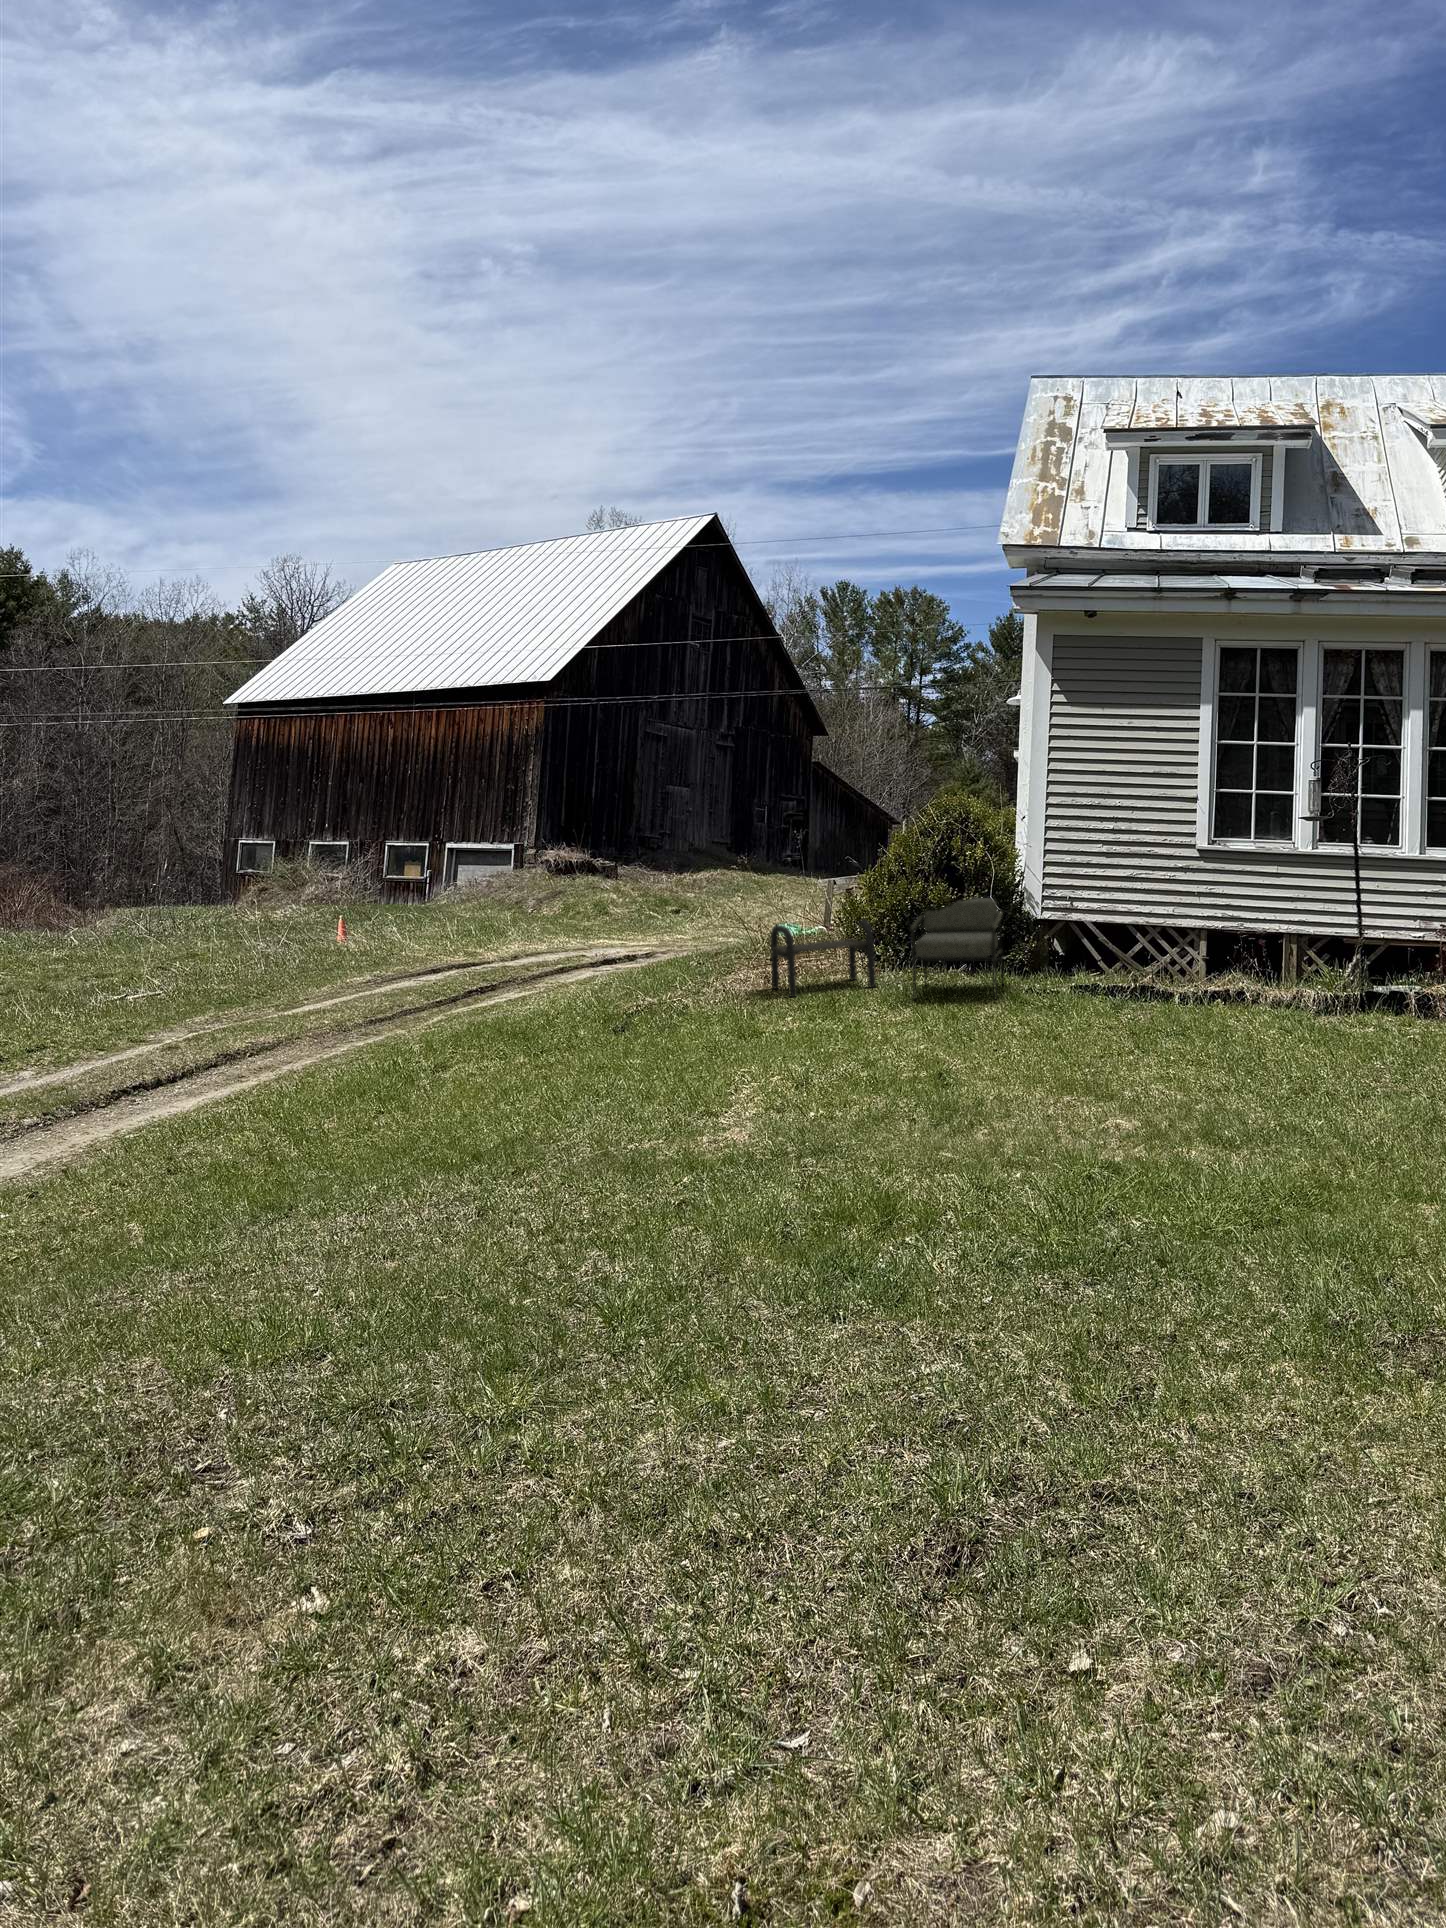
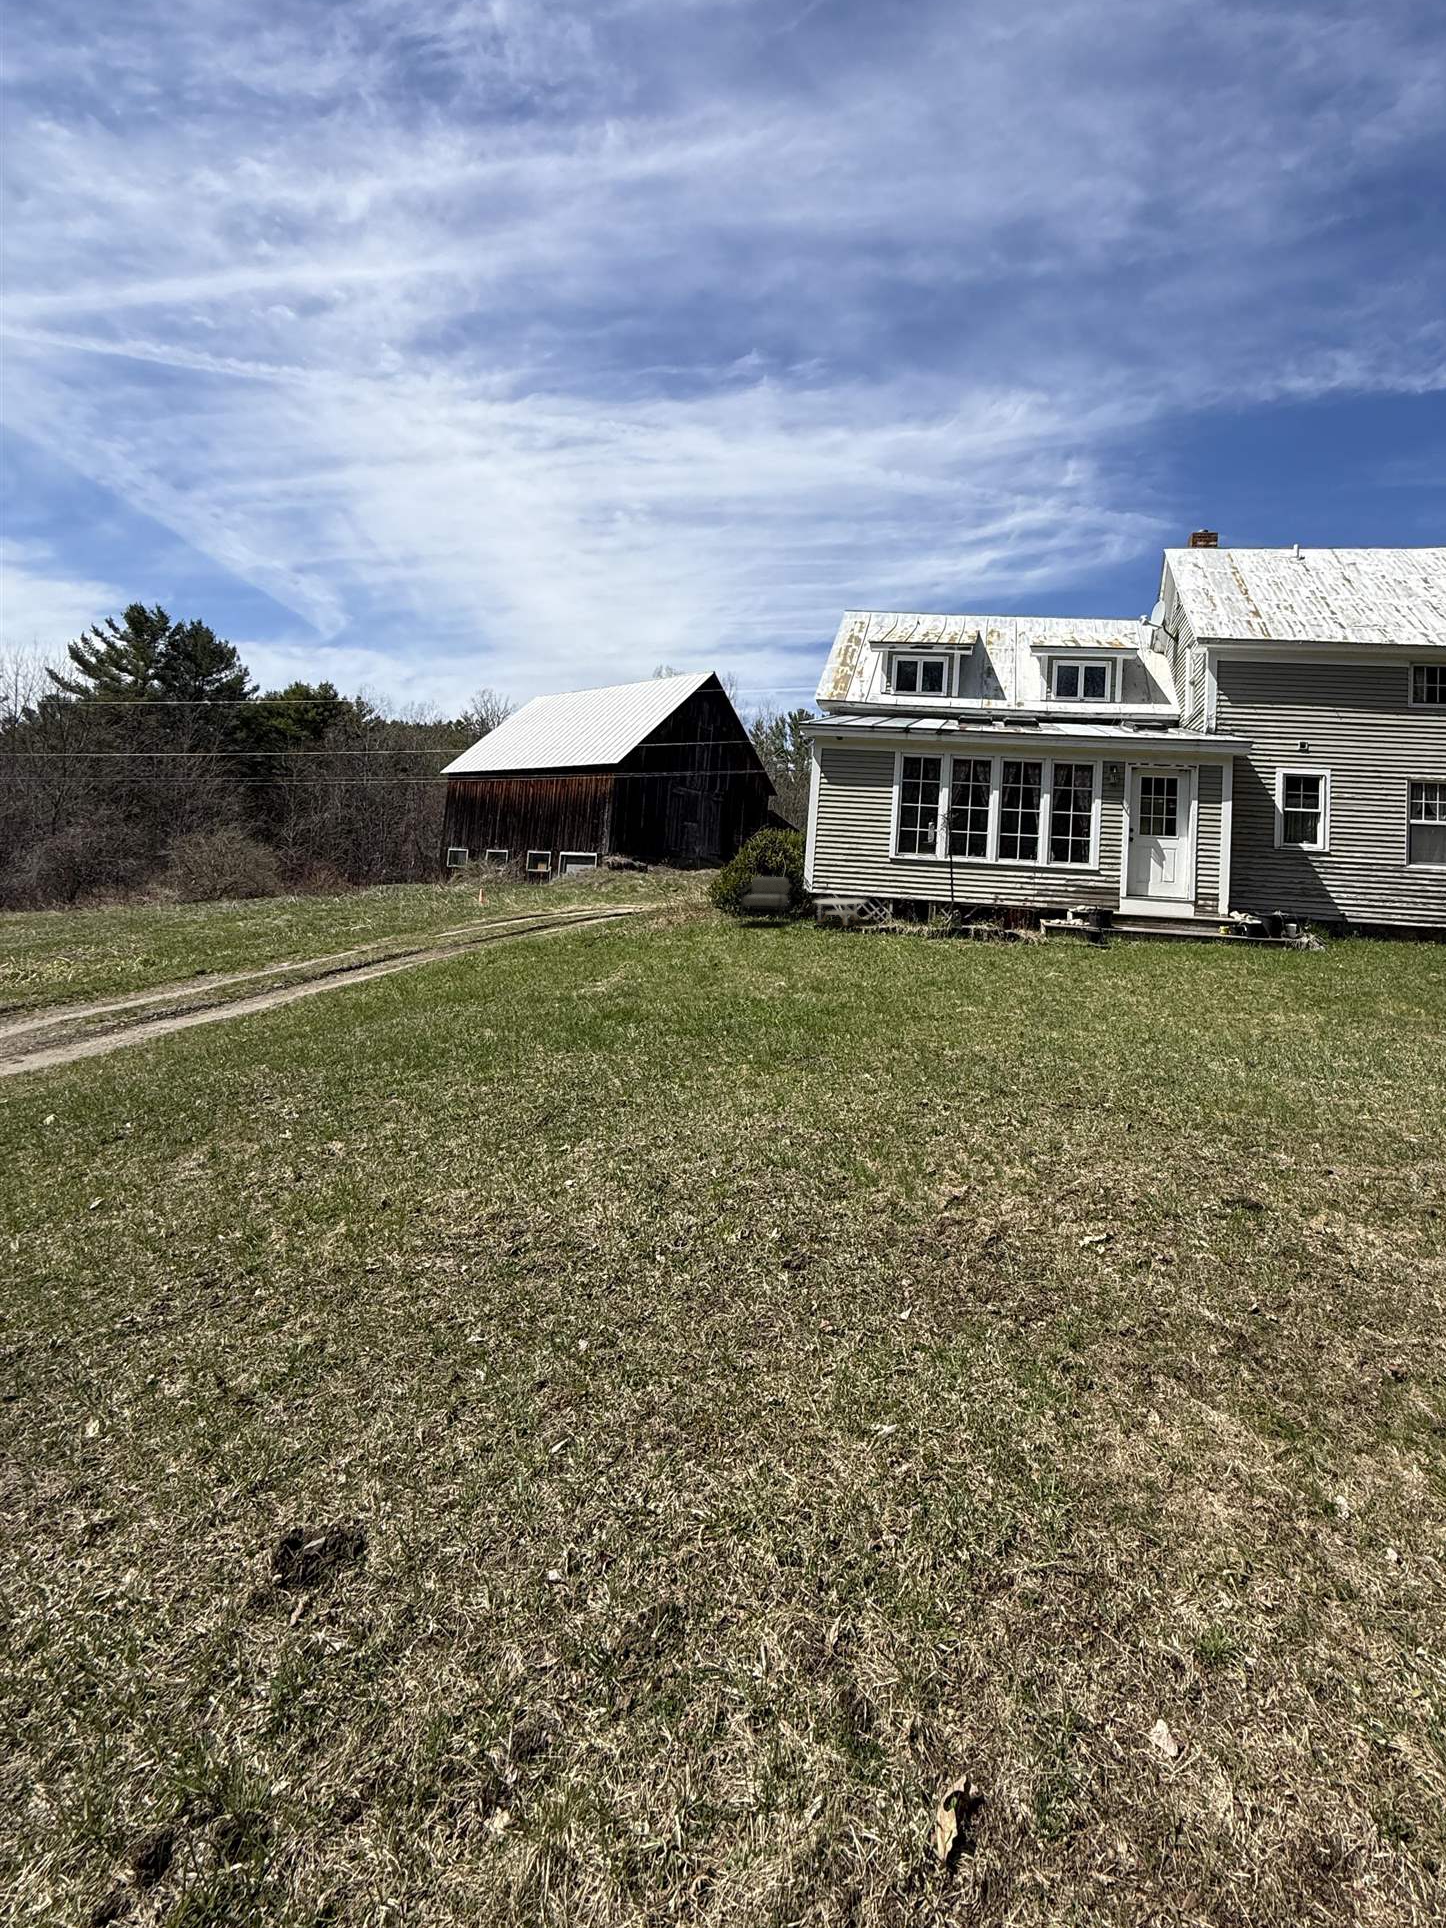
bench: present [770,920,876,997] -> none [677,886,729,924]
round table: none [1051,934,1158,992] -> present [815,898,865,925]

